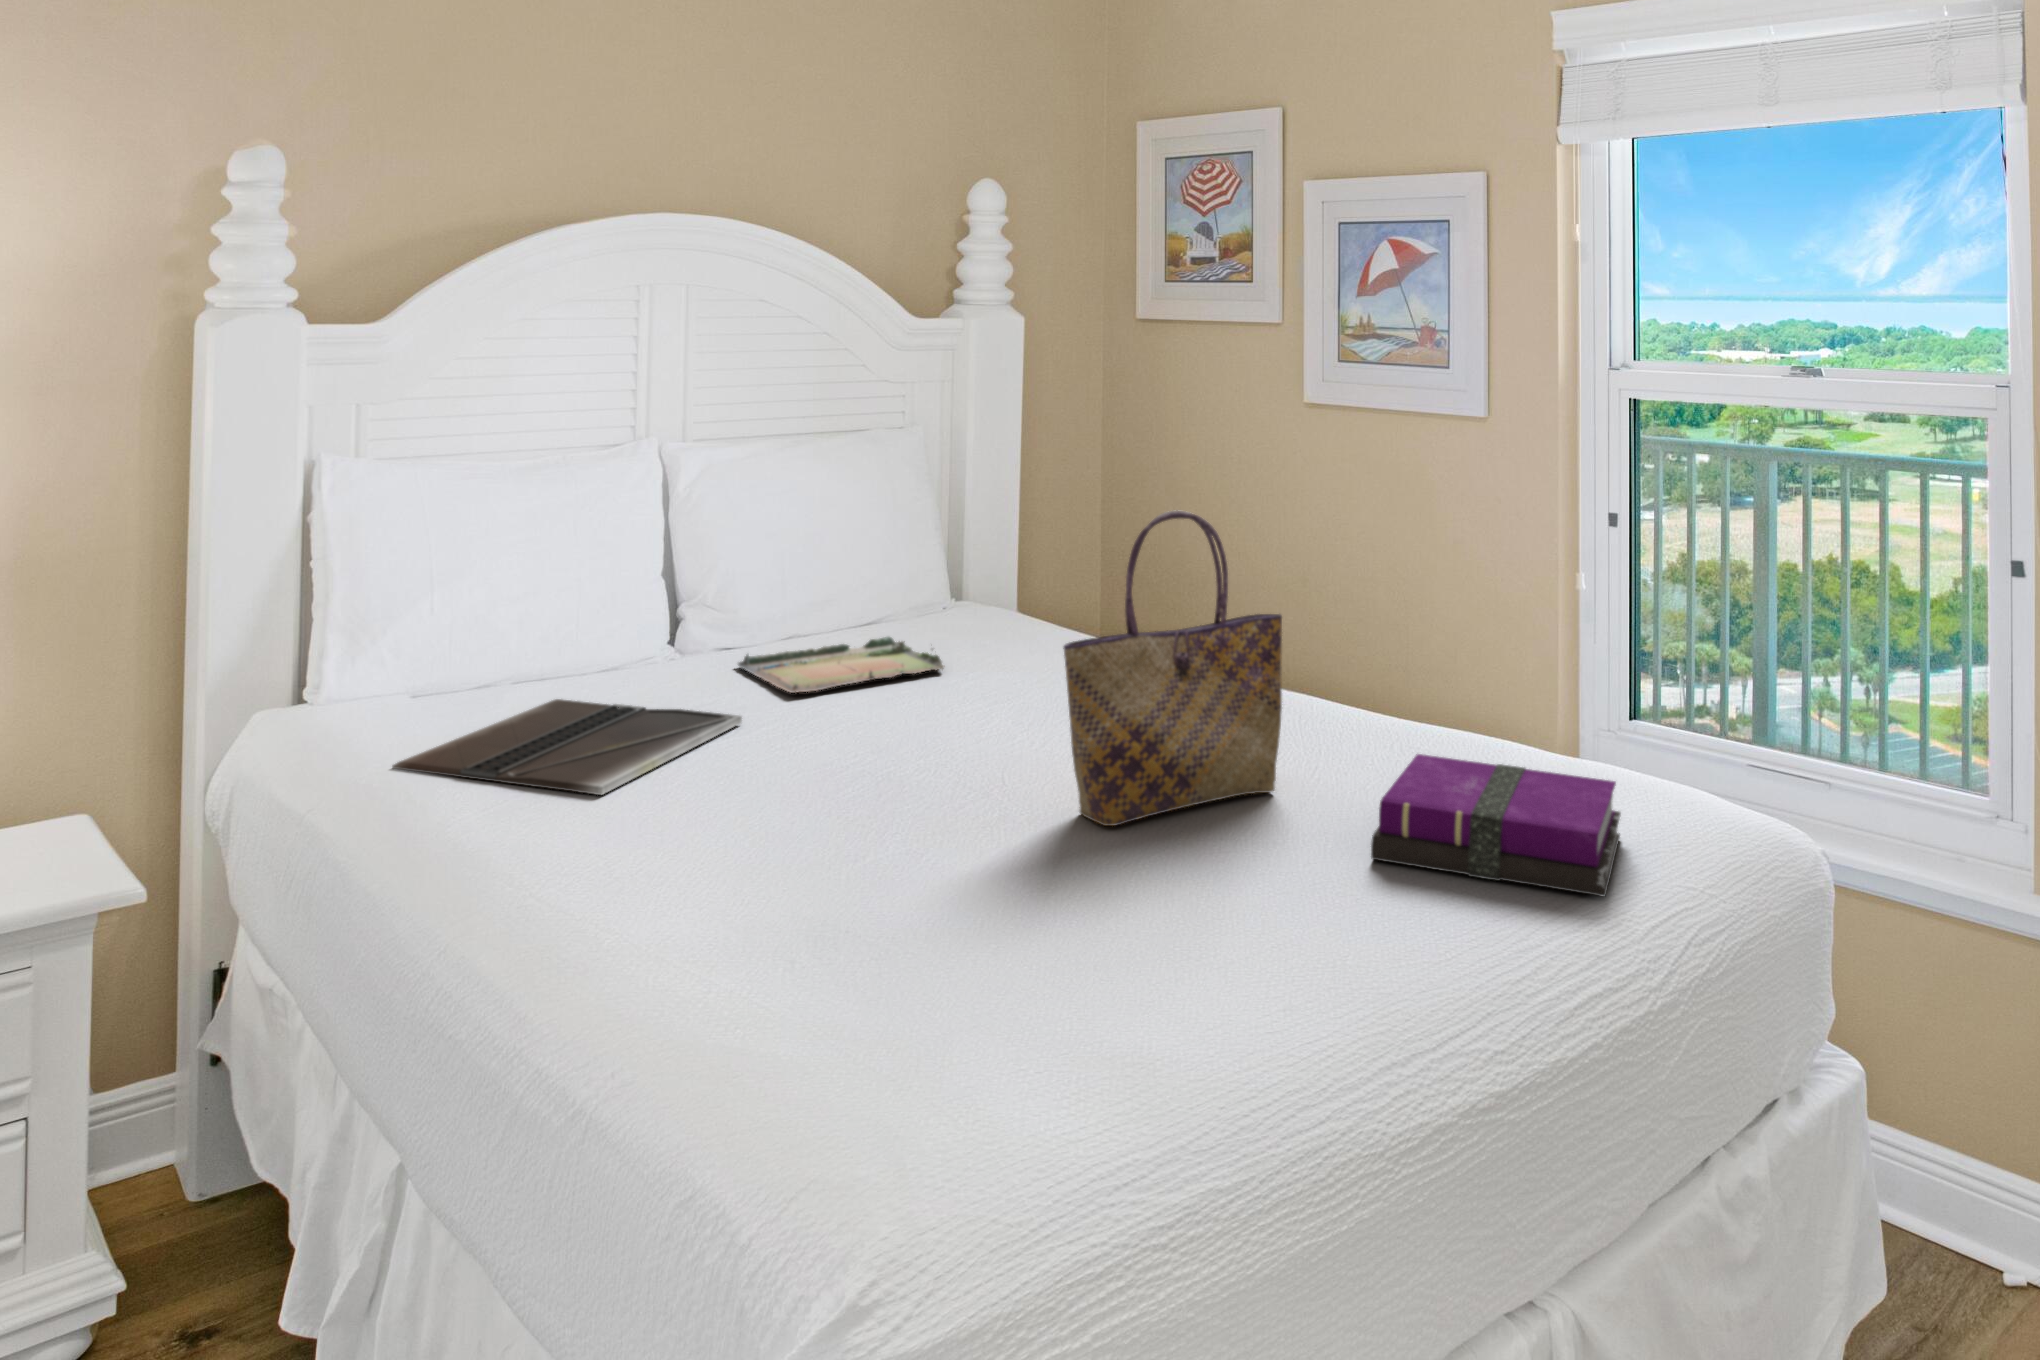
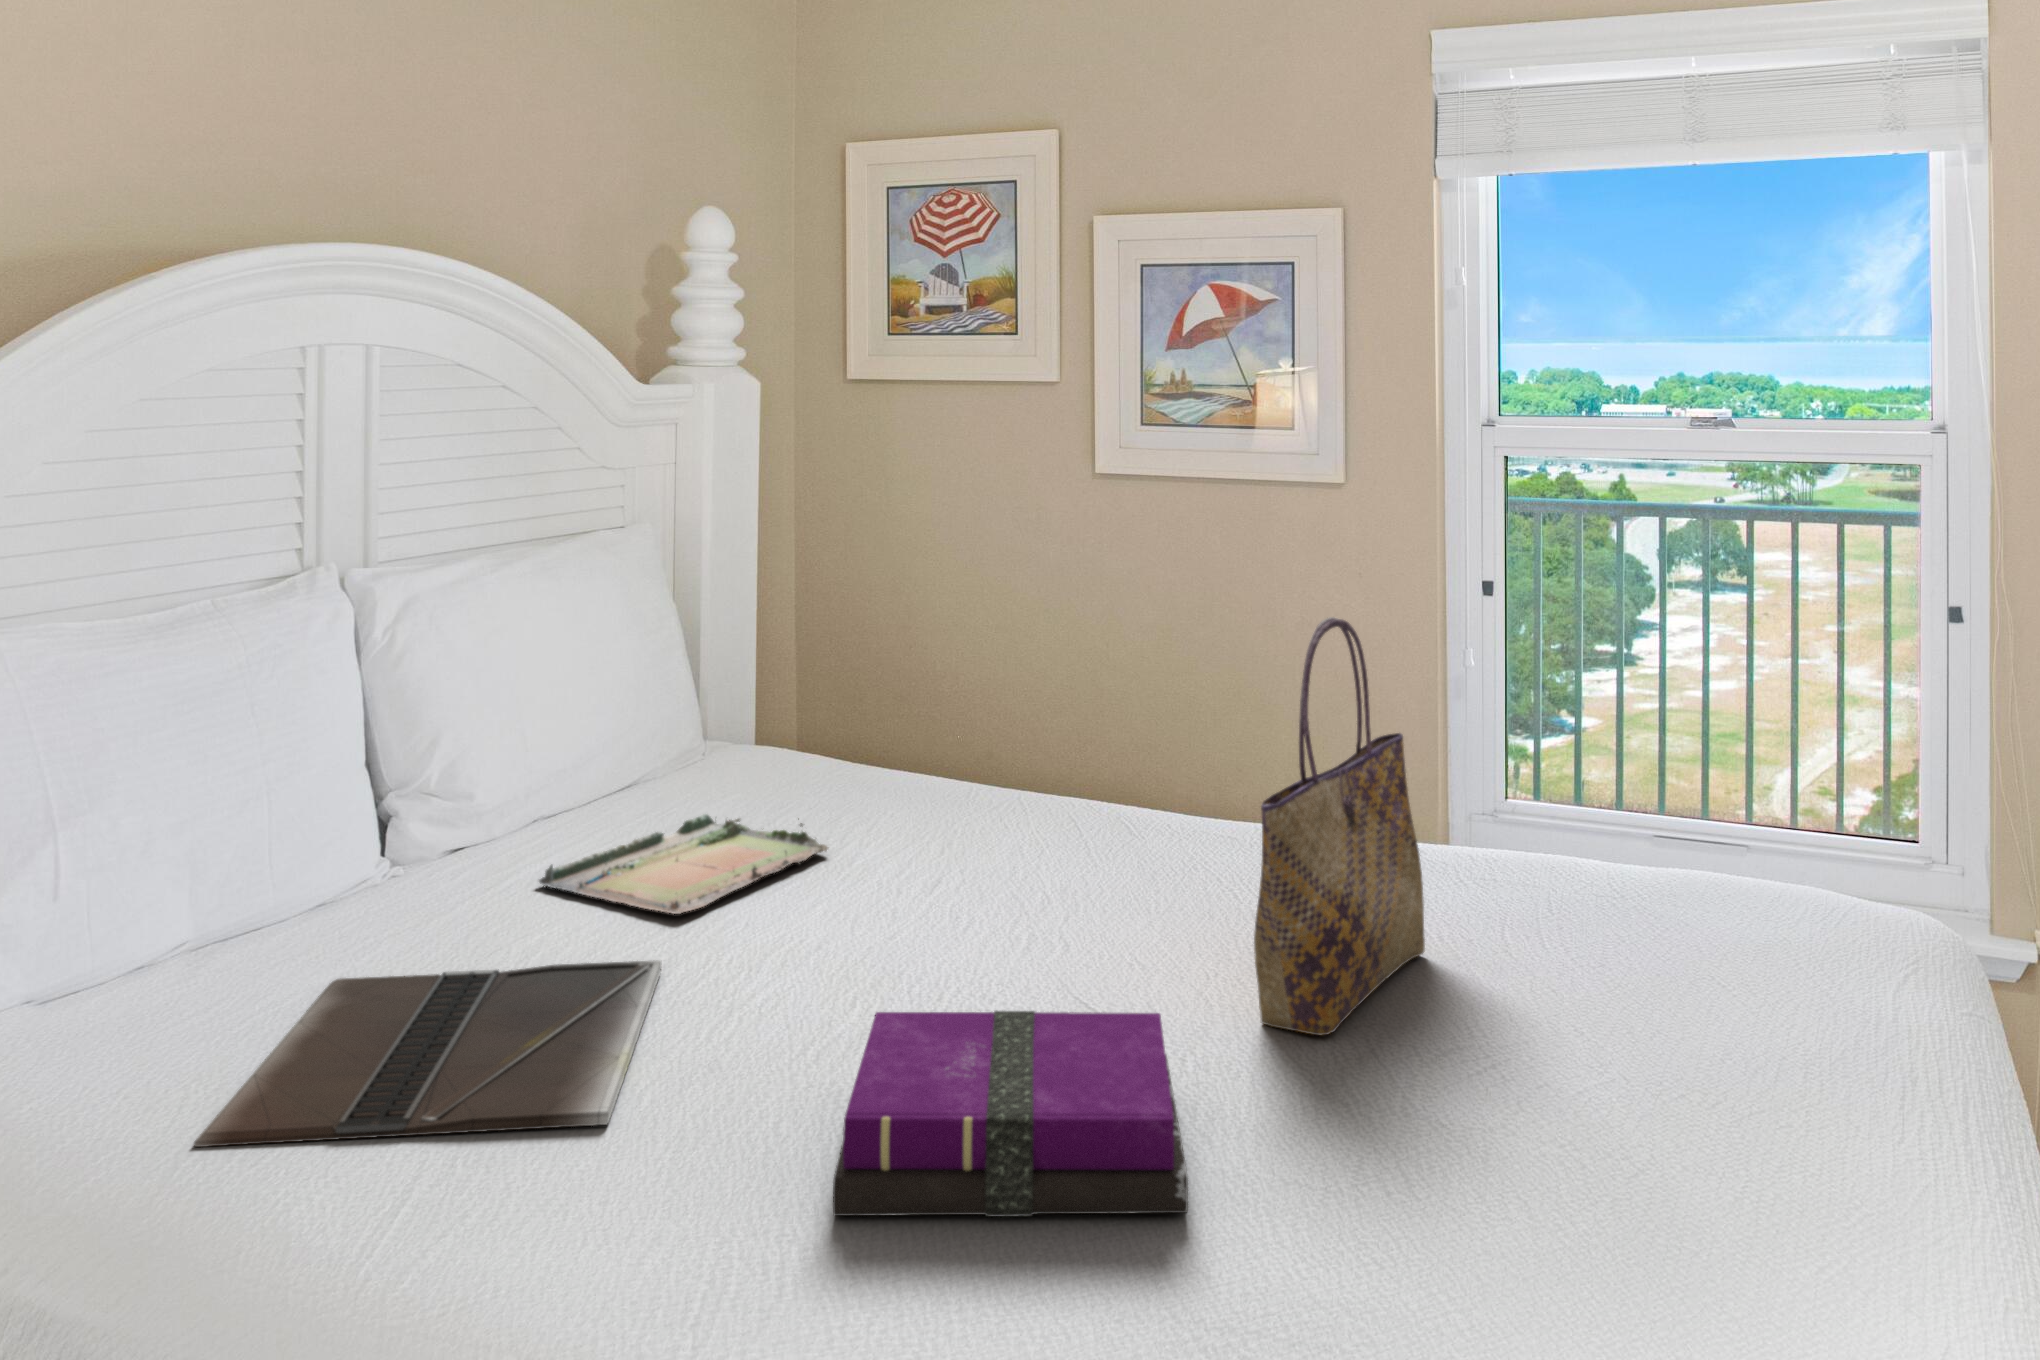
notebook: present [1371,754,1621,896] -> present [833,1011,1188,1217]

